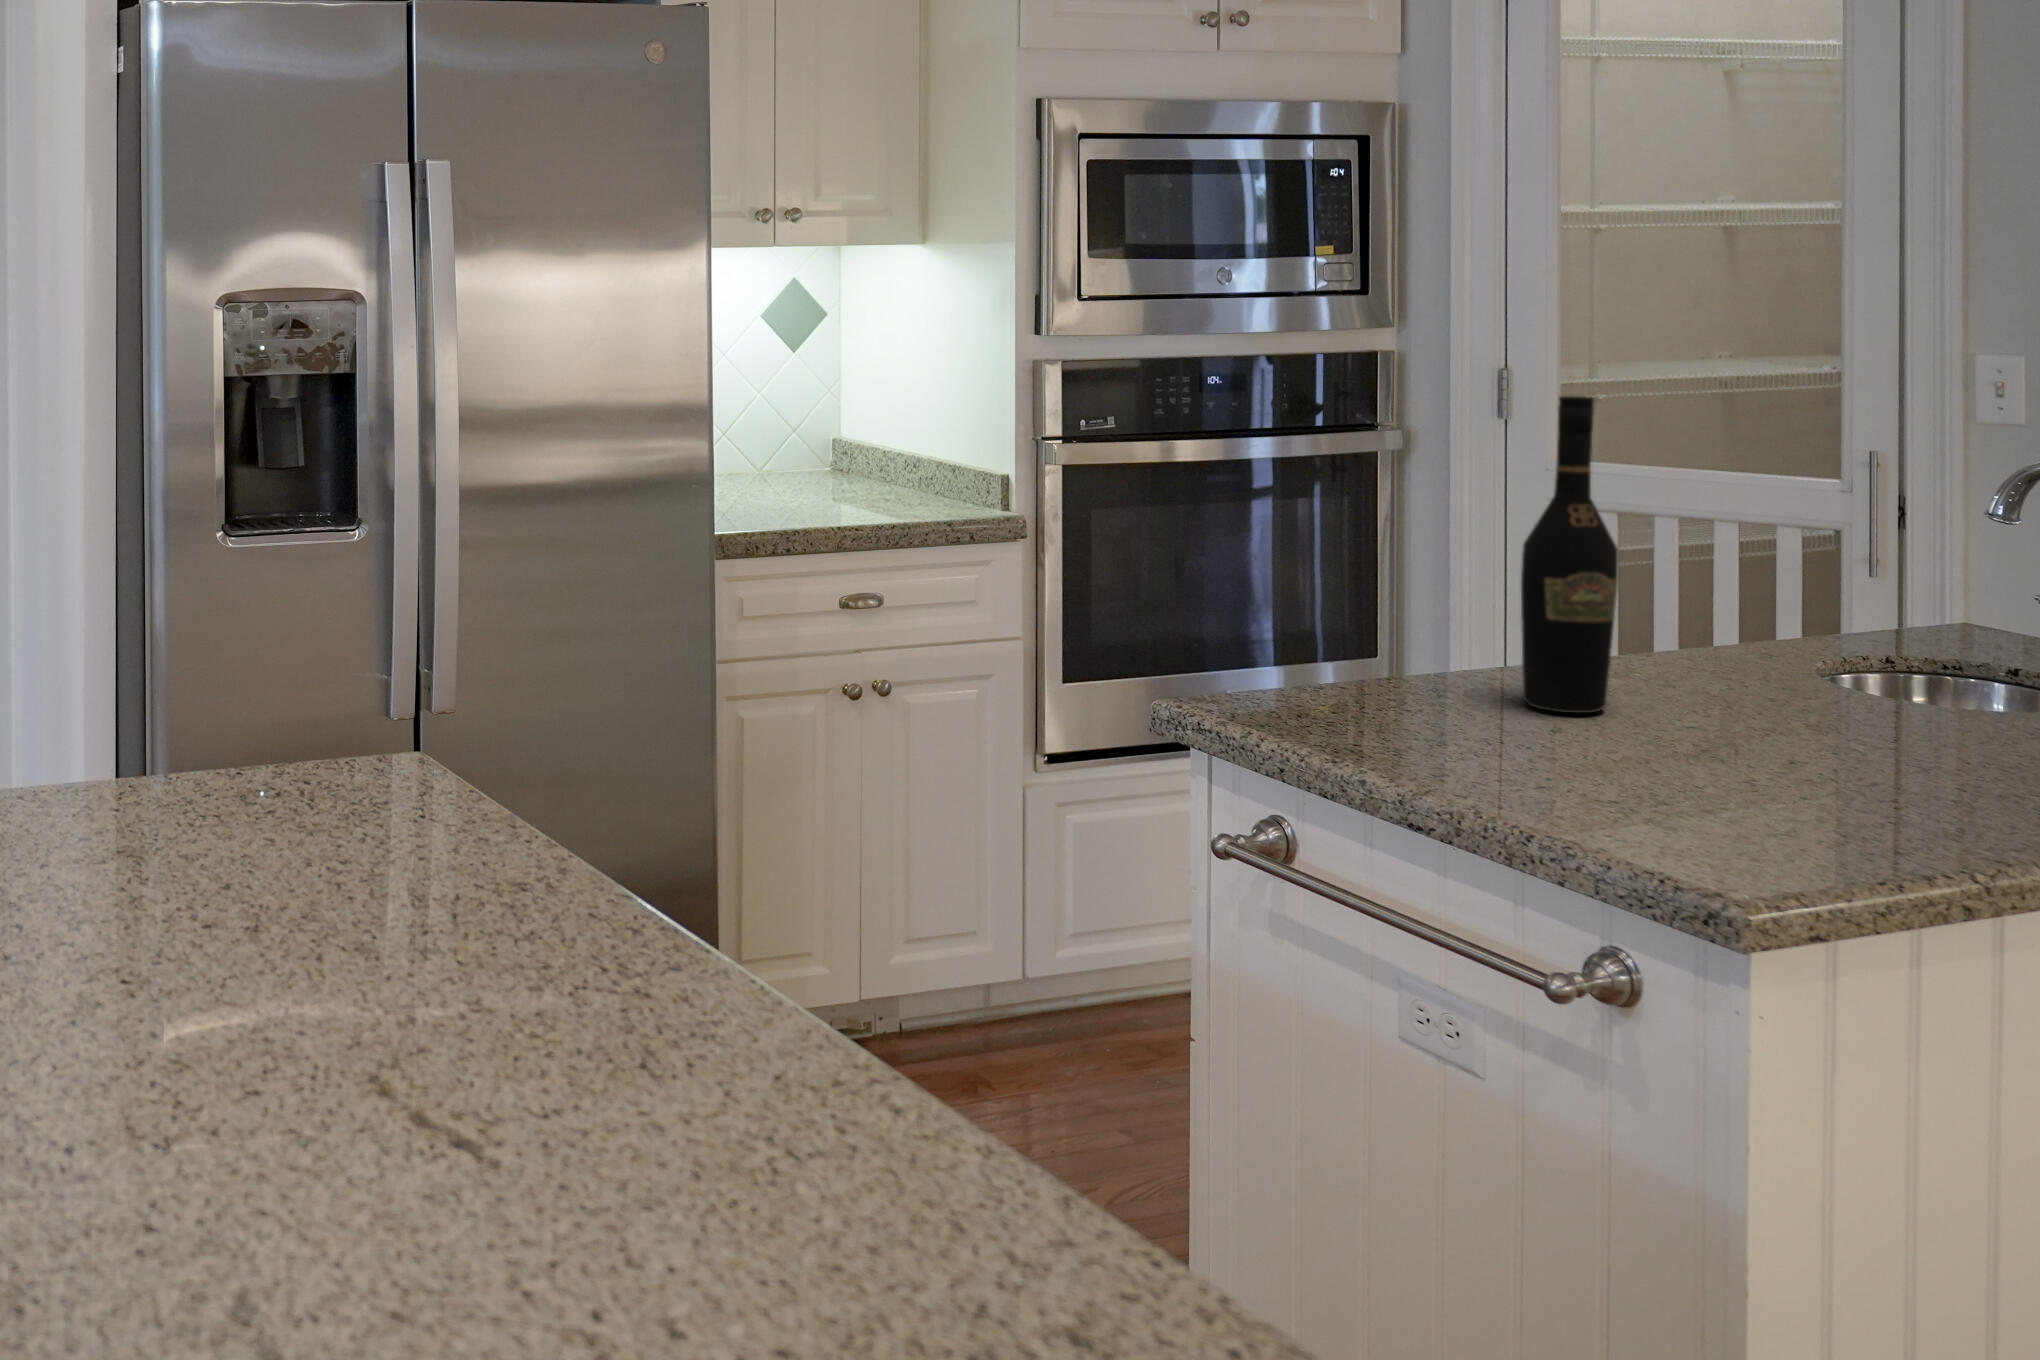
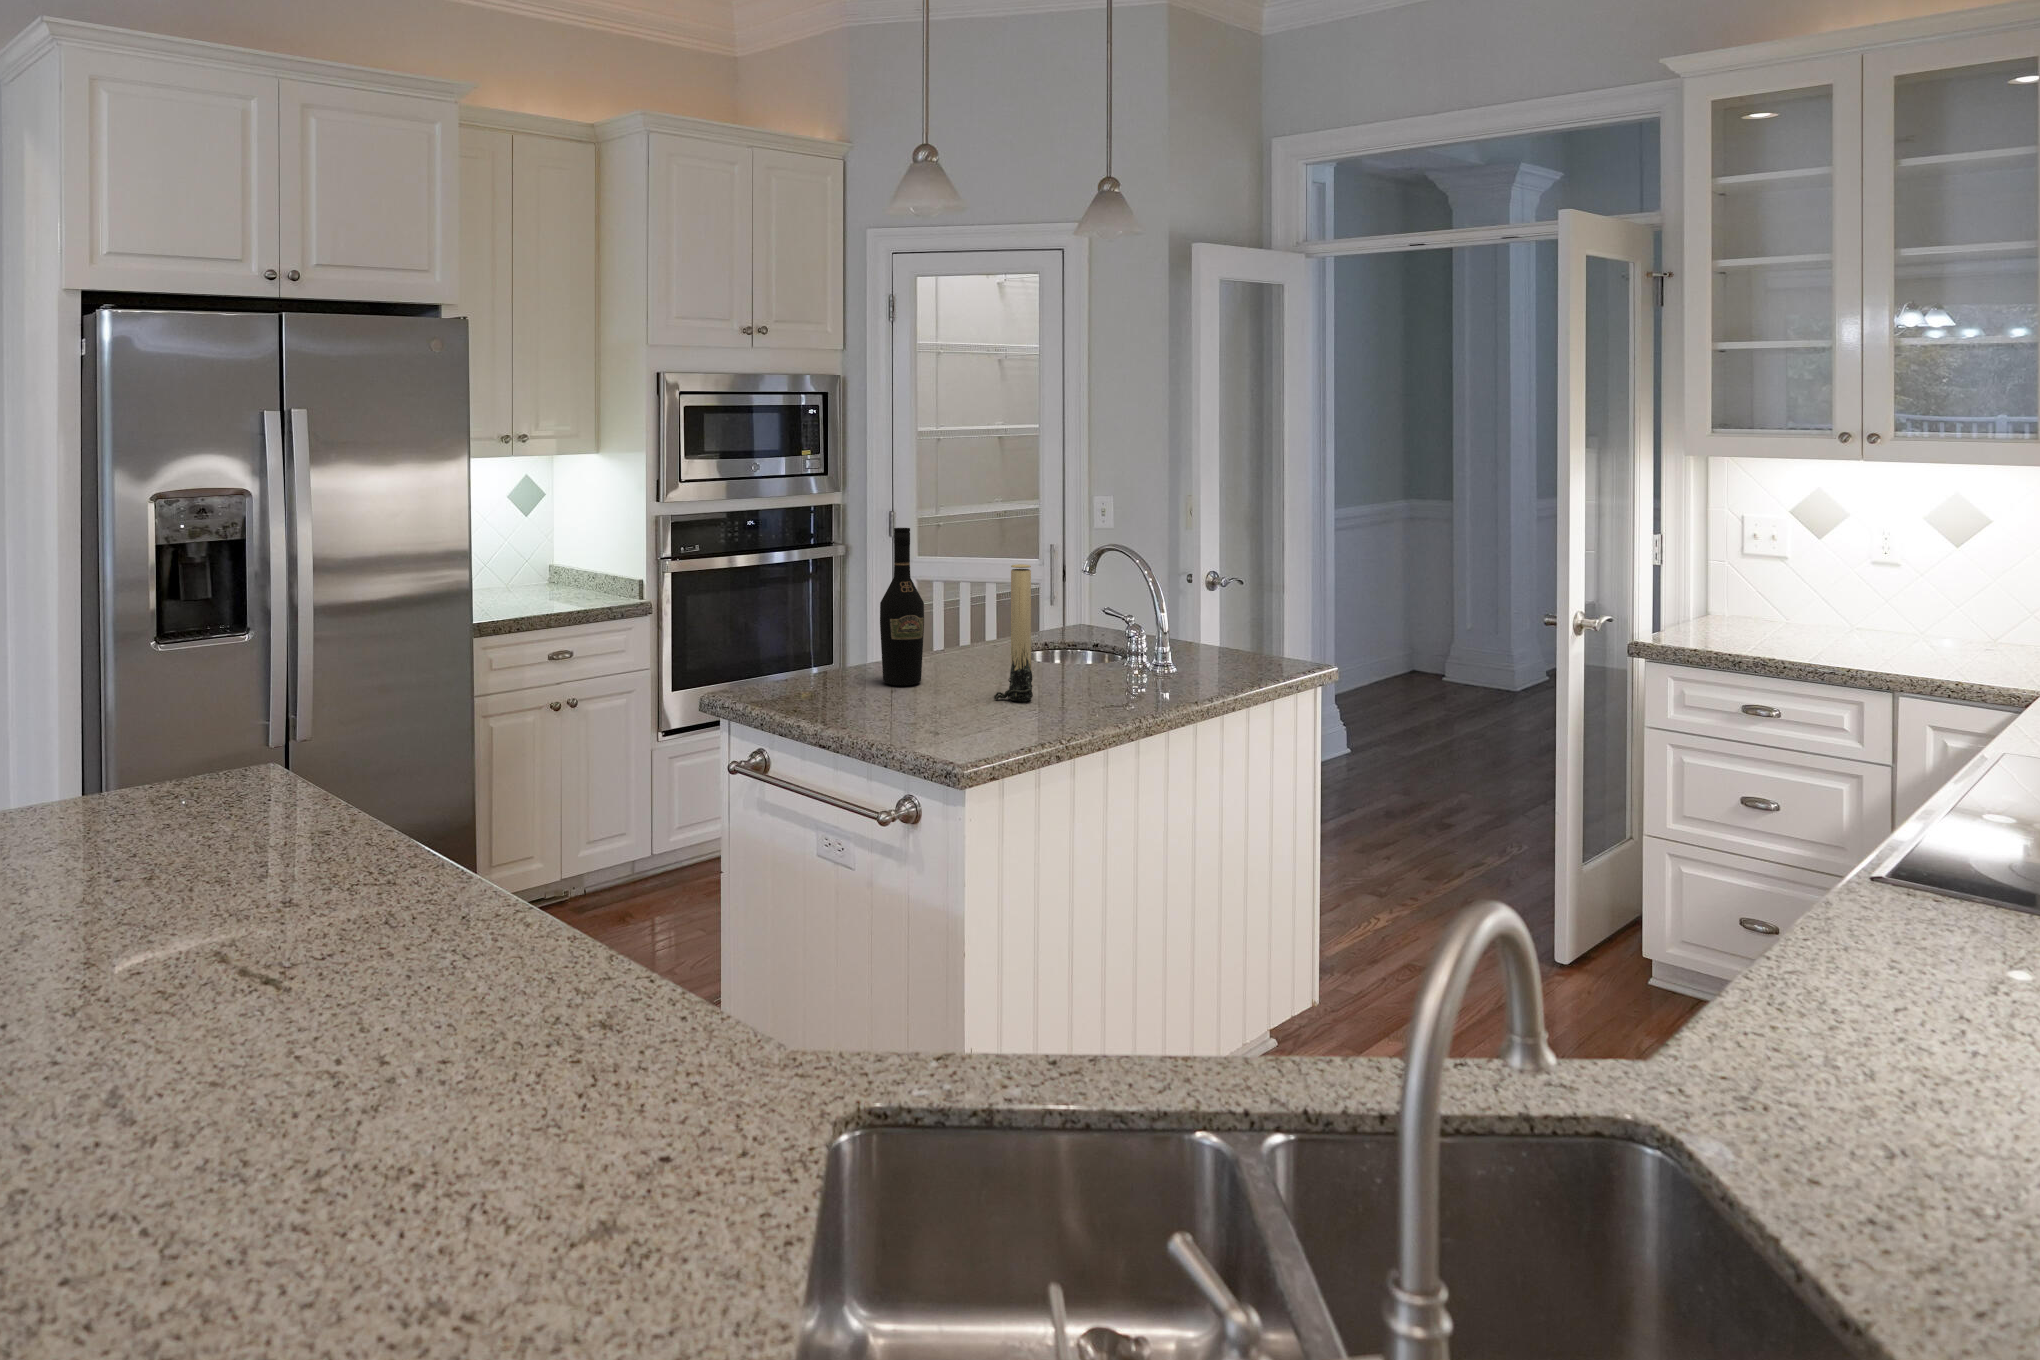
candle: none [1780,482,1879,769] -> present [994,564,1033,701]

